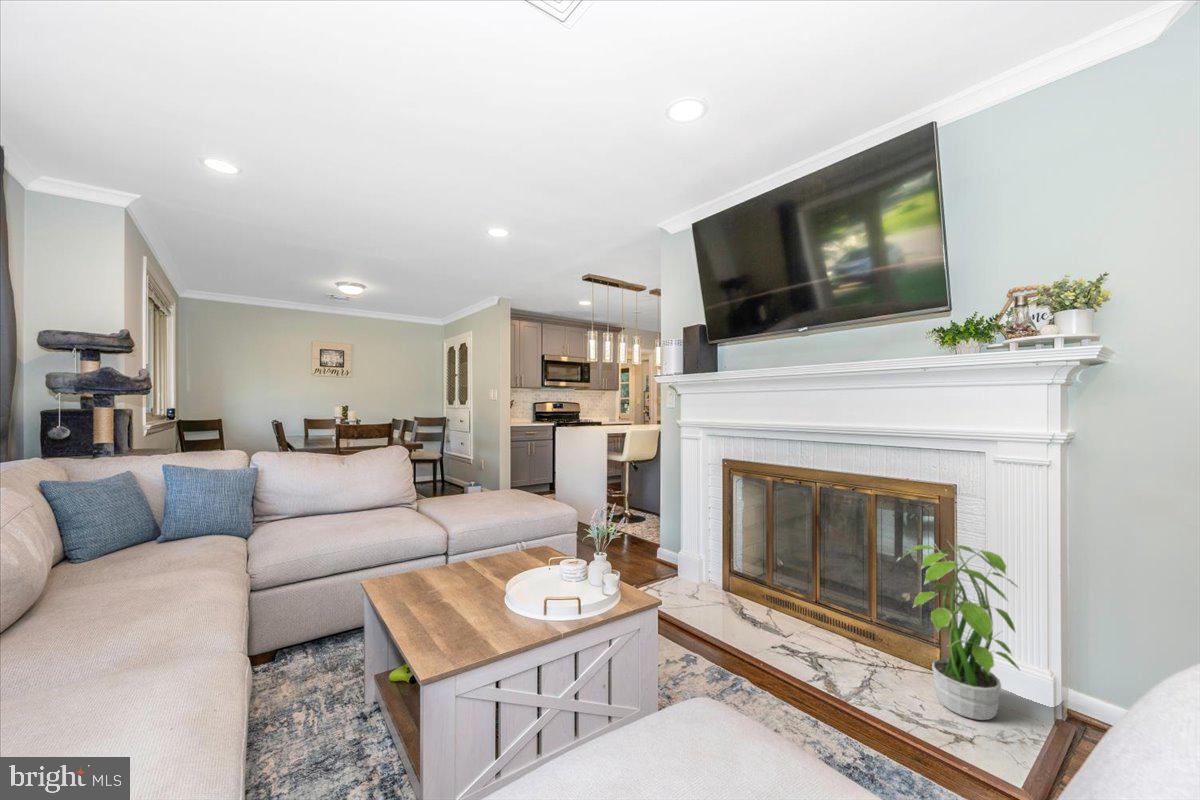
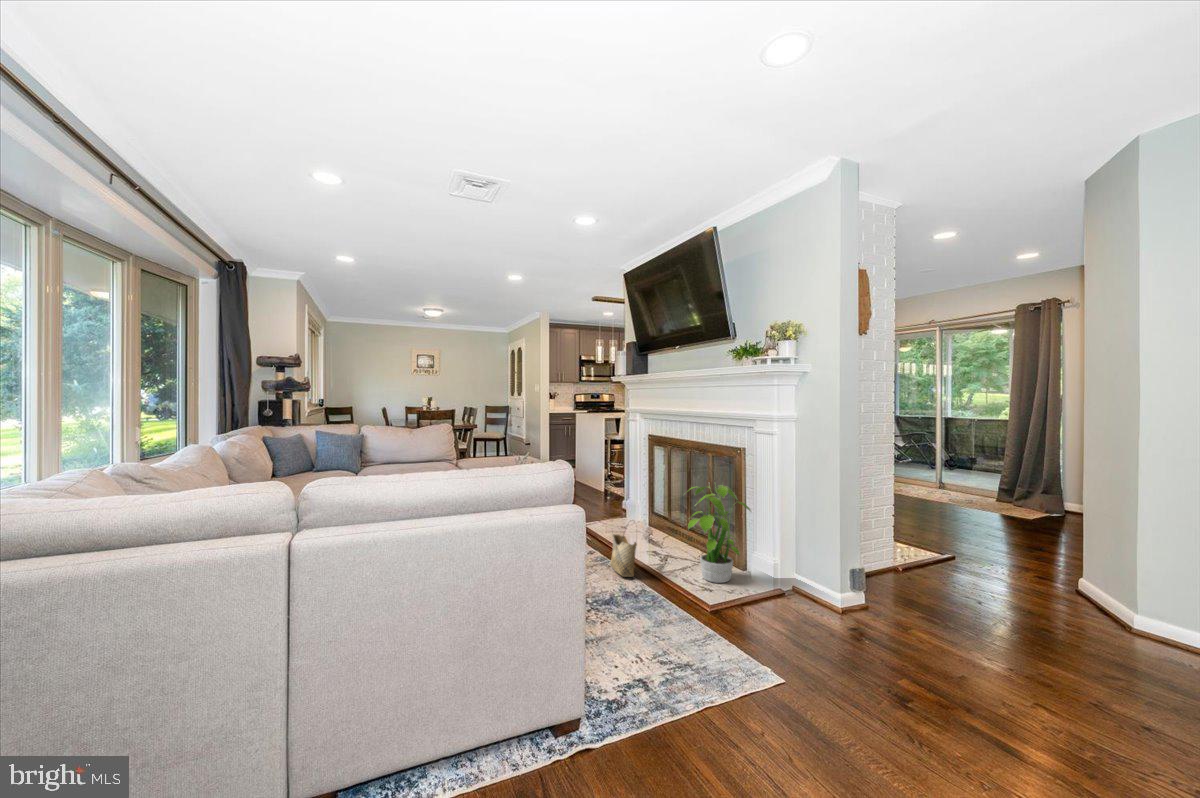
woven basket: none [768,611,837,724] -> present [610,534,637,577]

